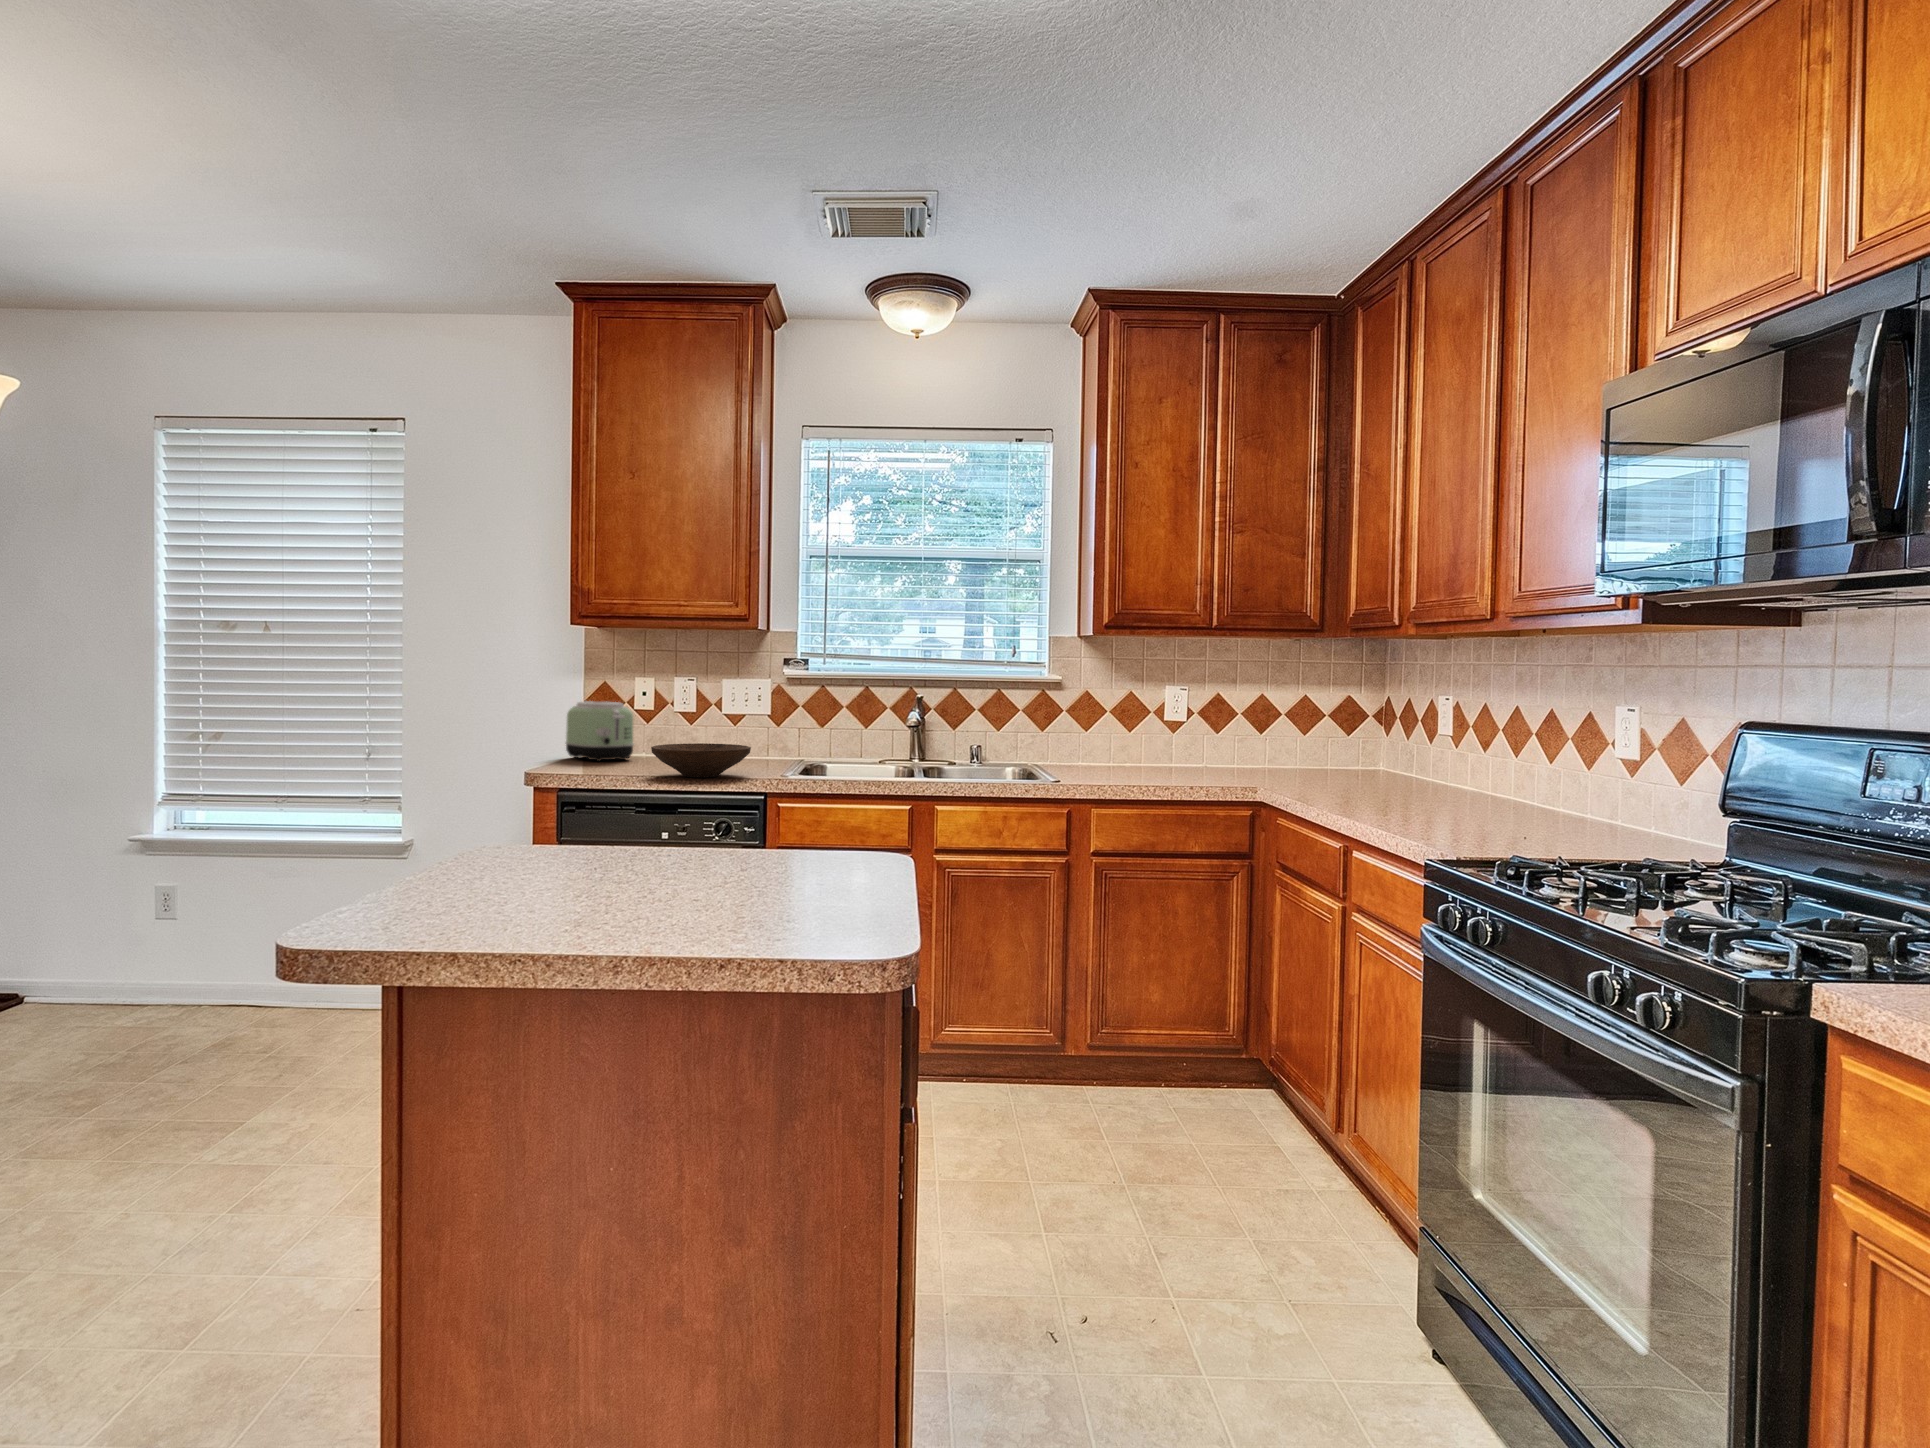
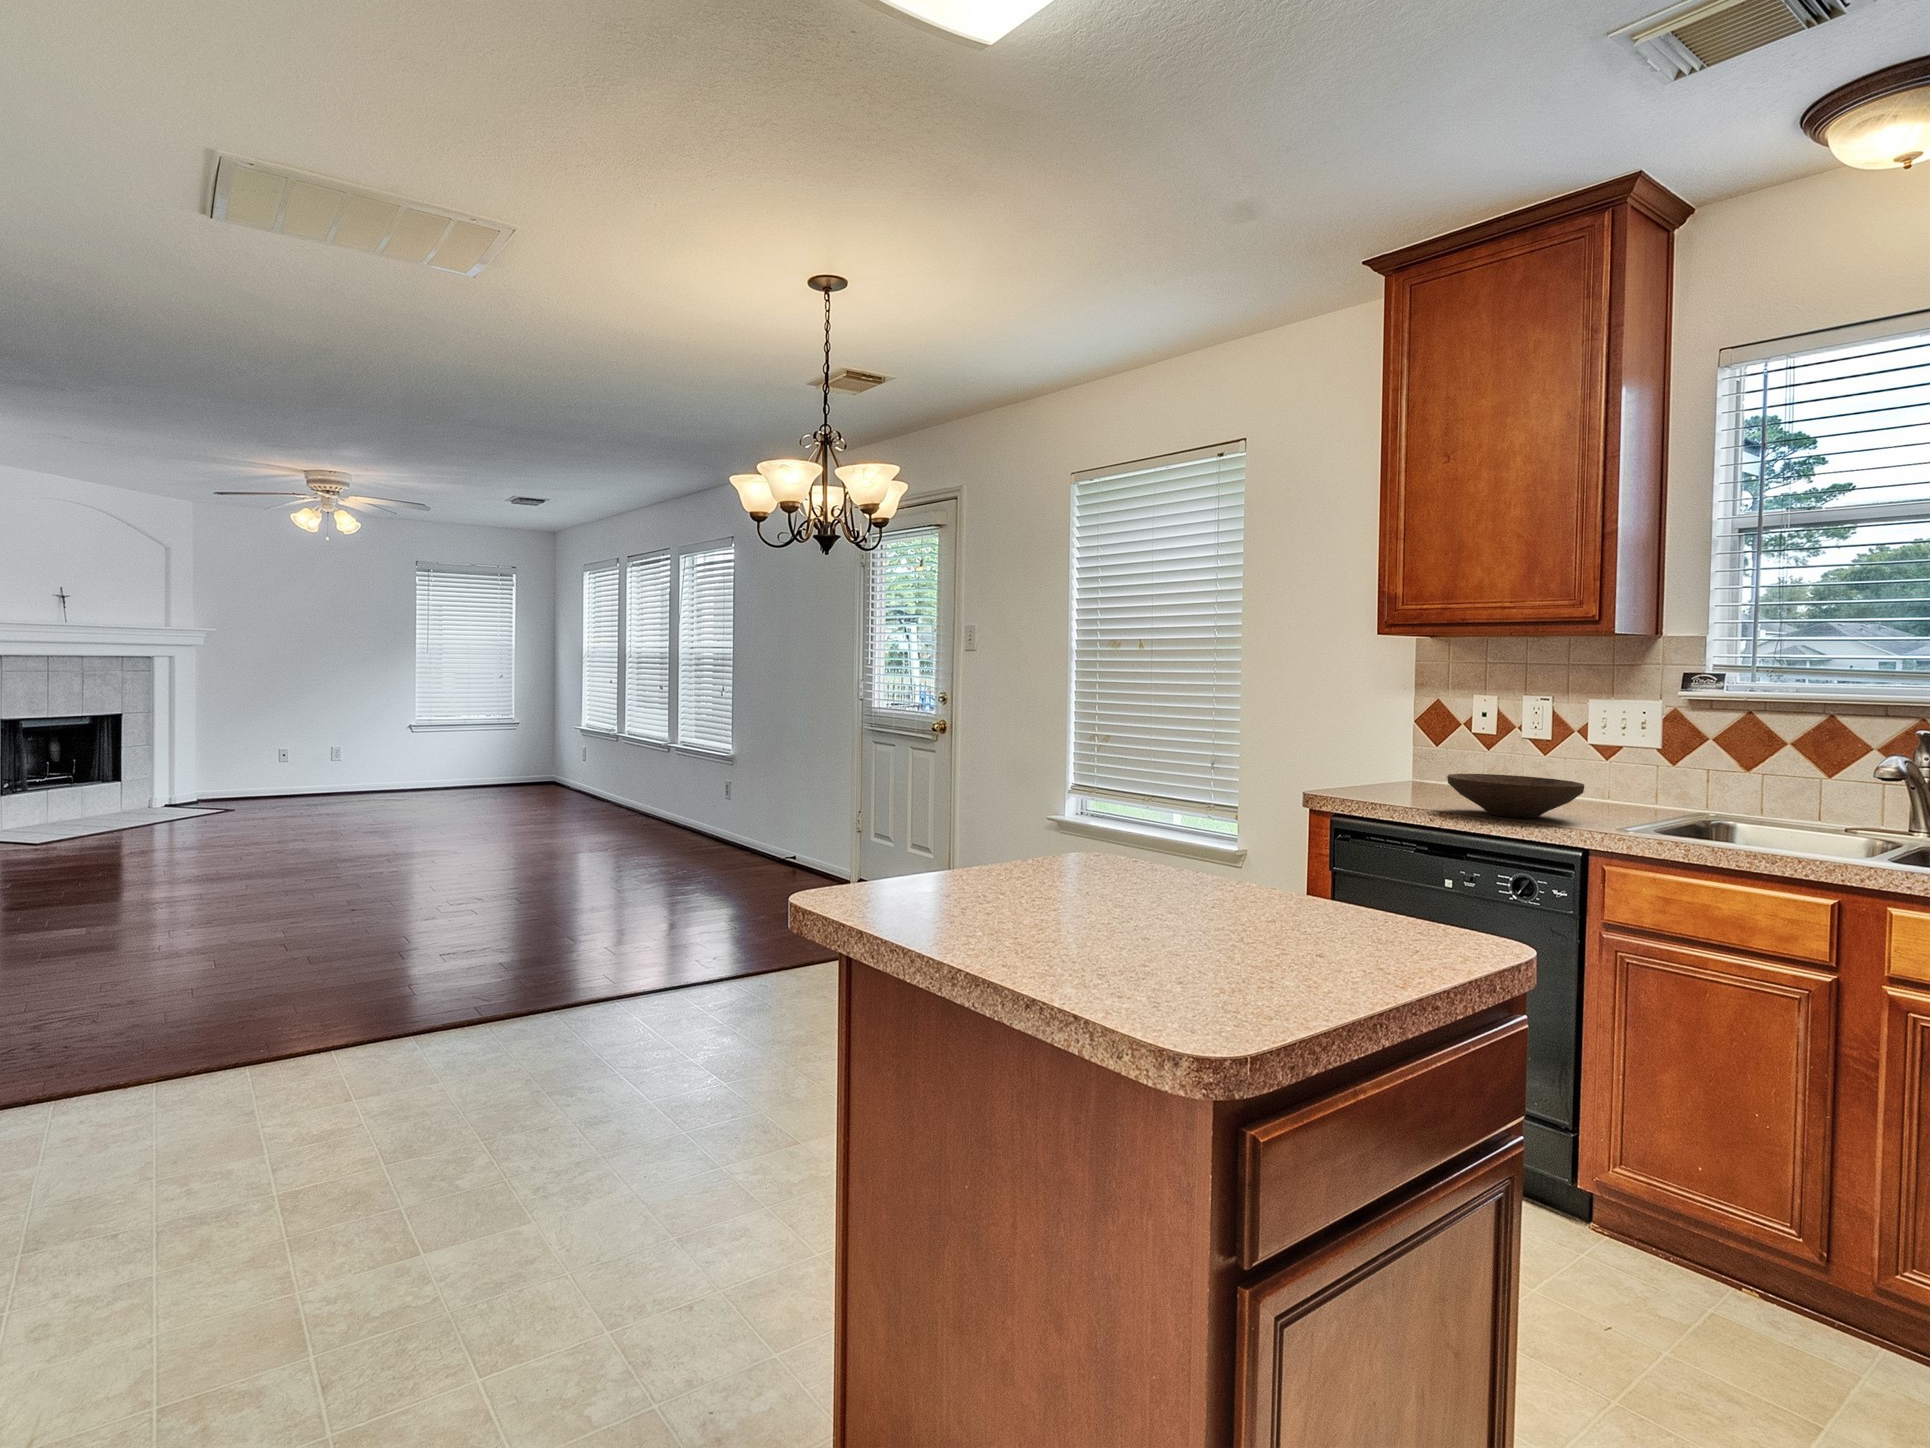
toaster: present [566,701,634,761] -> none [1392,721,1471,791]

